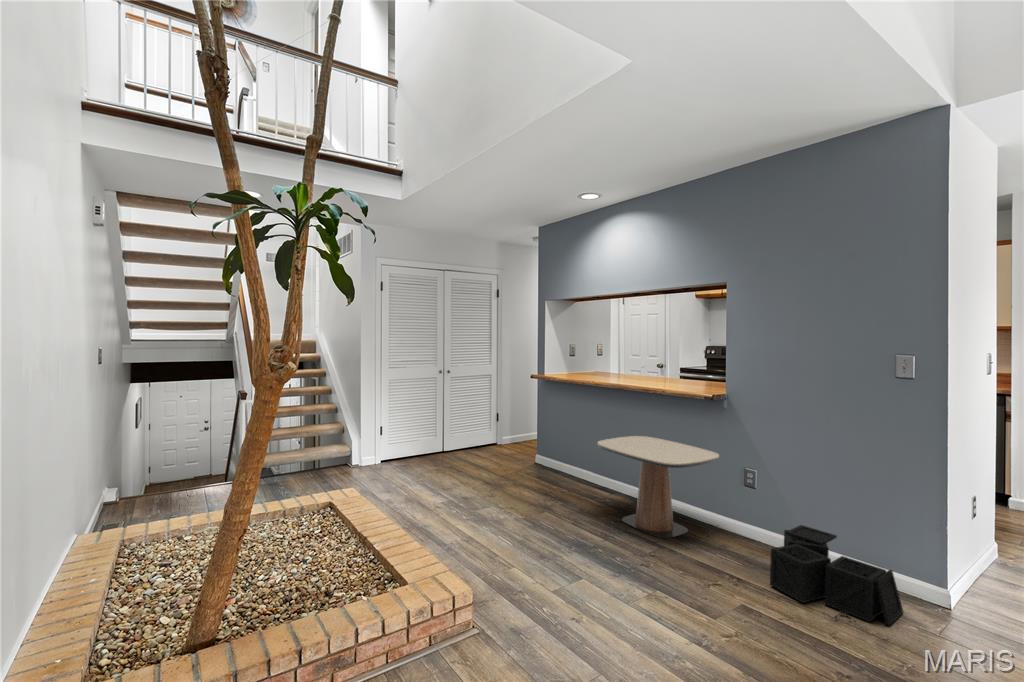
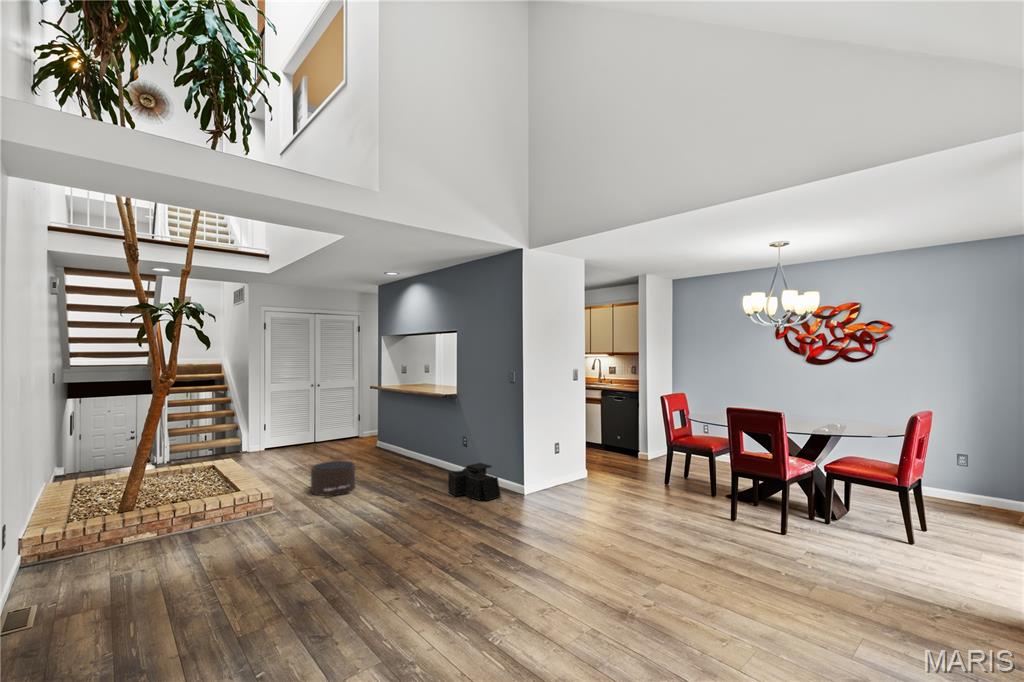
side table: present [598,436,719,538] -> none [386,421,450,477]
pouf: none [493,508,581,579] -> present [310,461,355,496]

